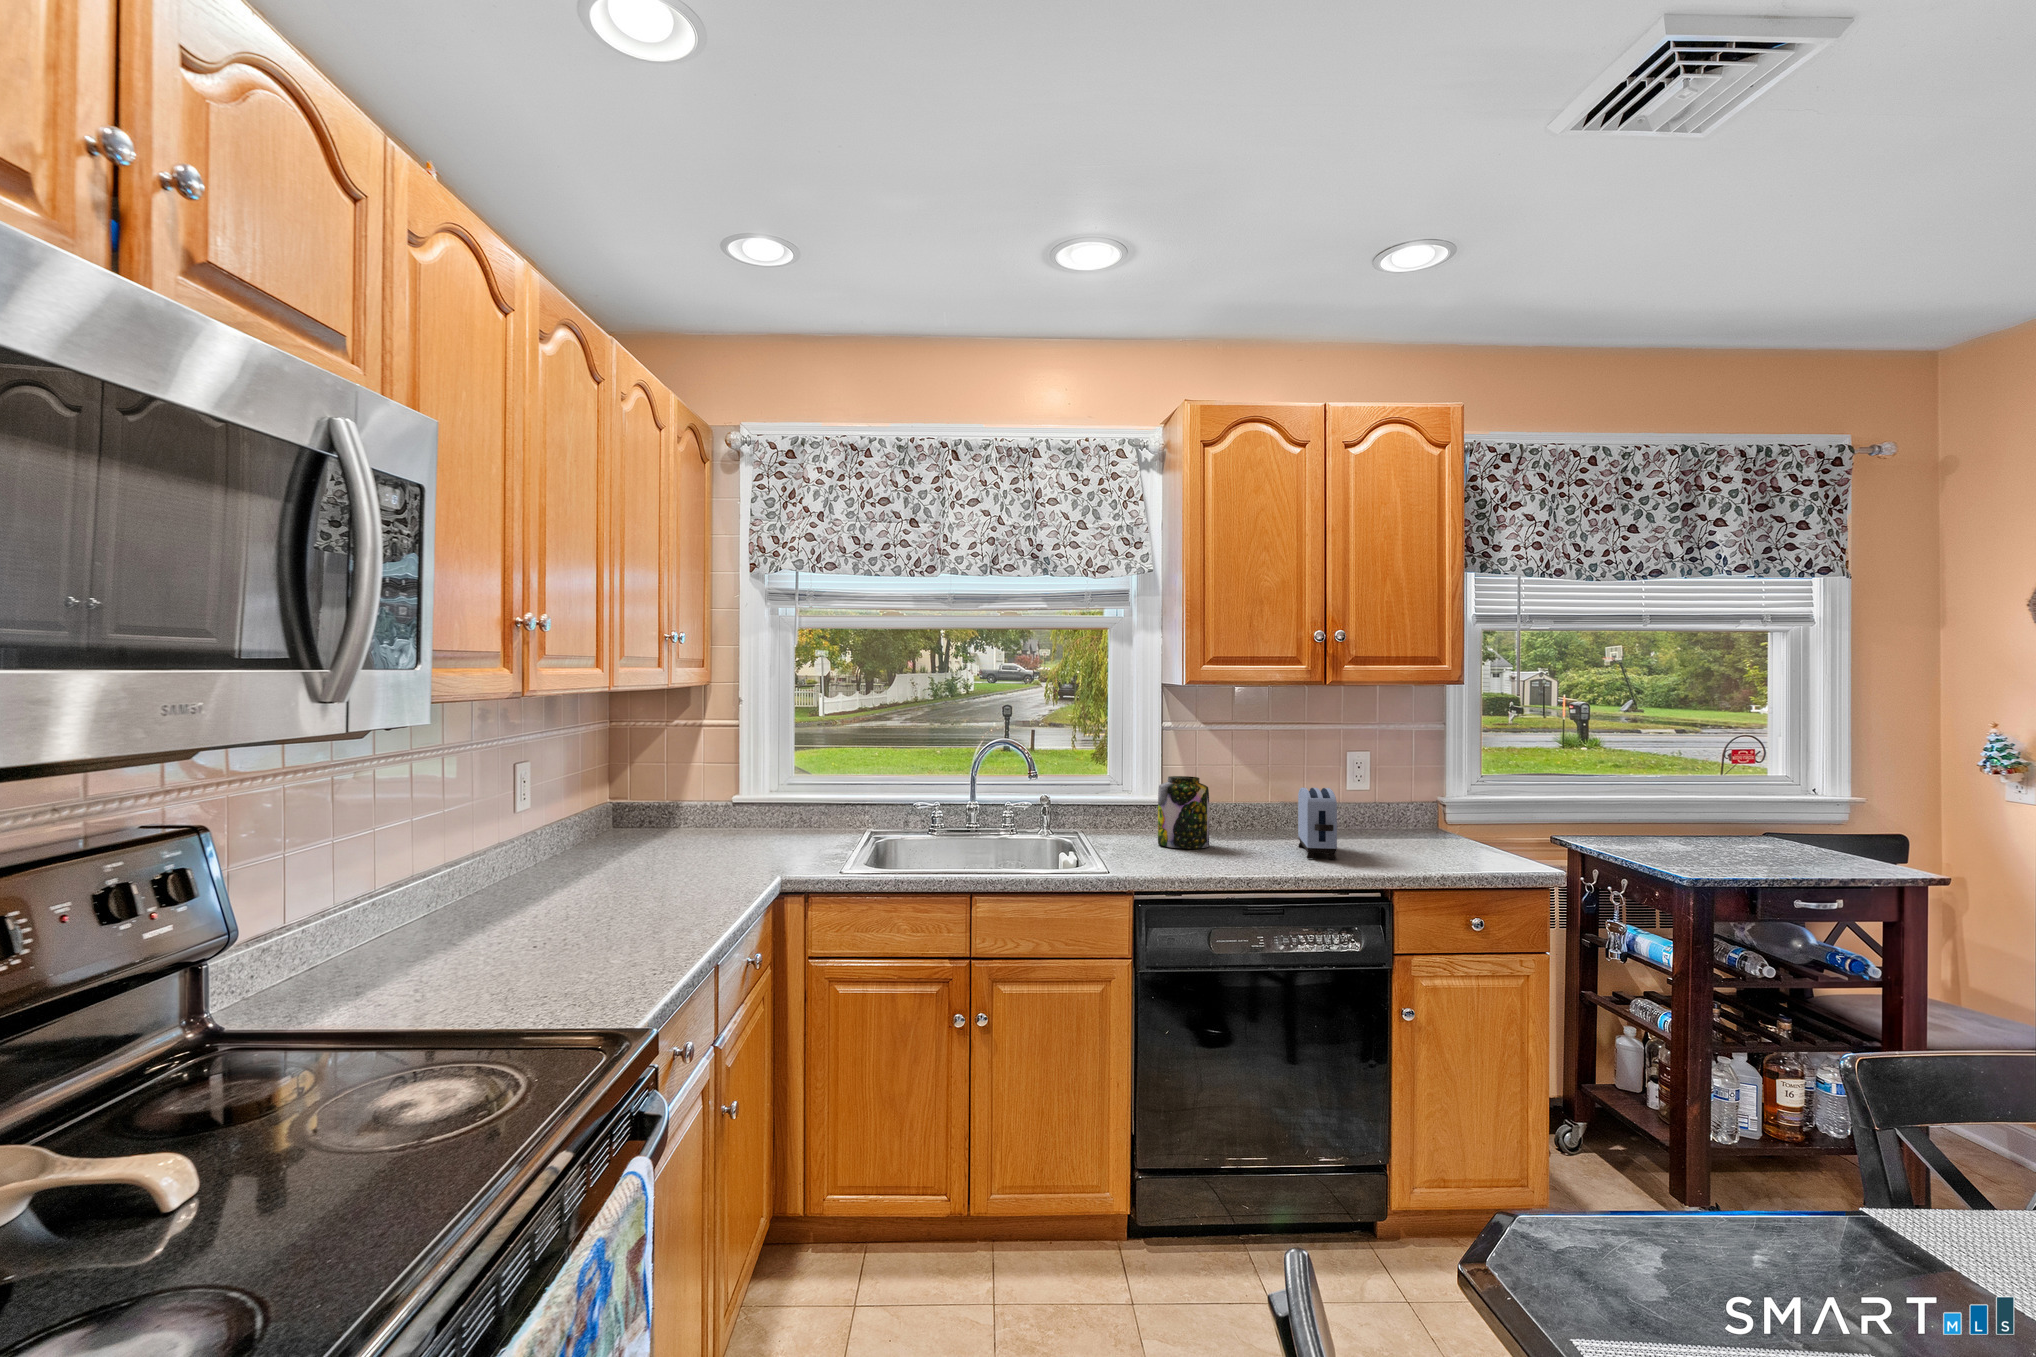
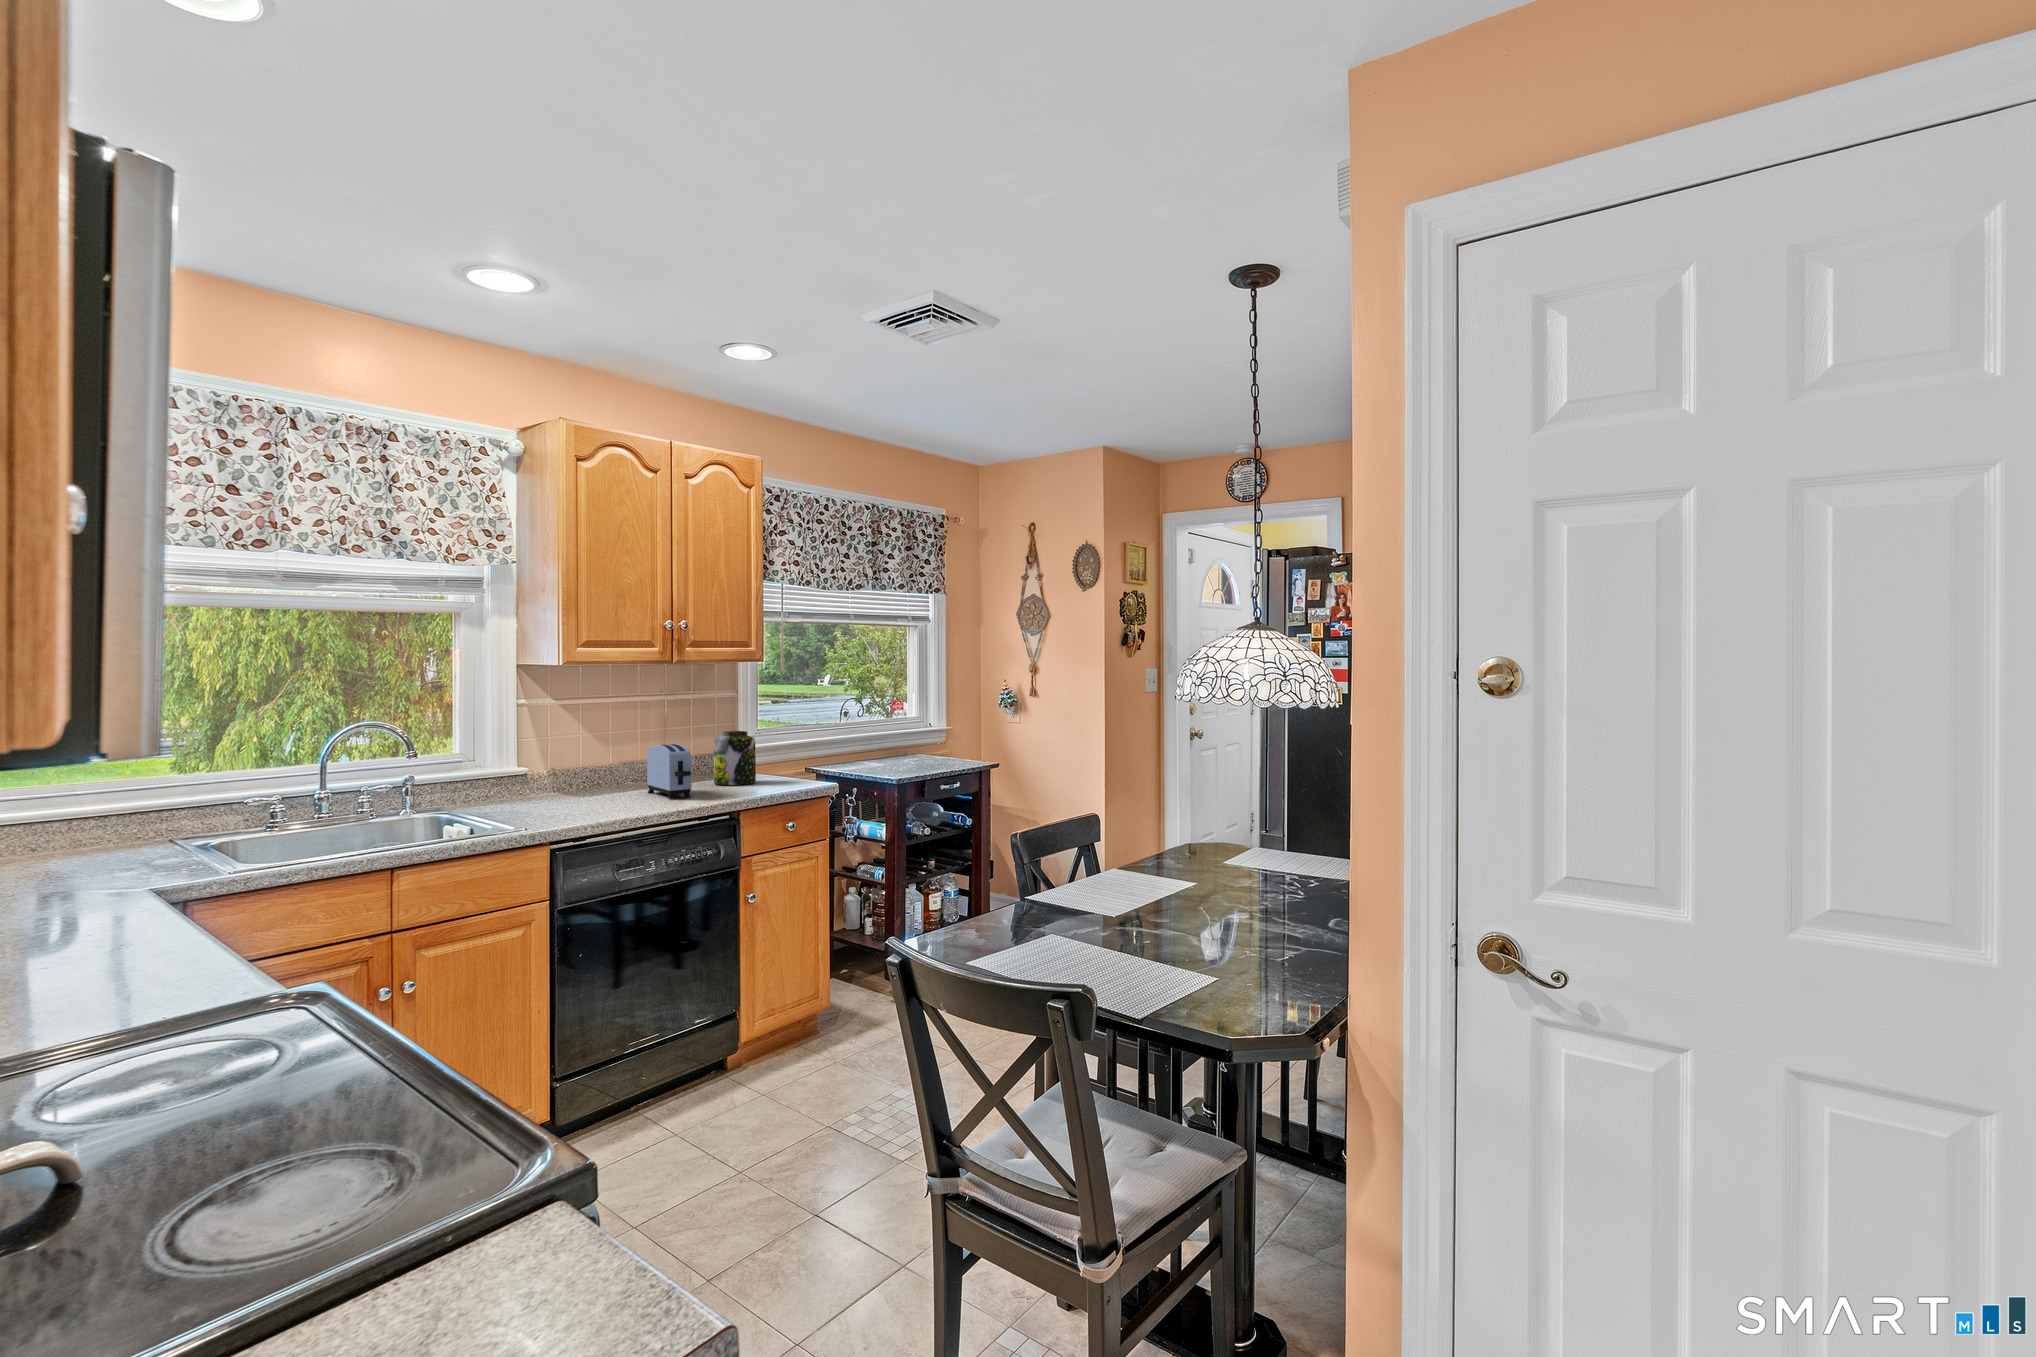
jar: present [1158,776,1209,849] -> present [714,731,756,785]

